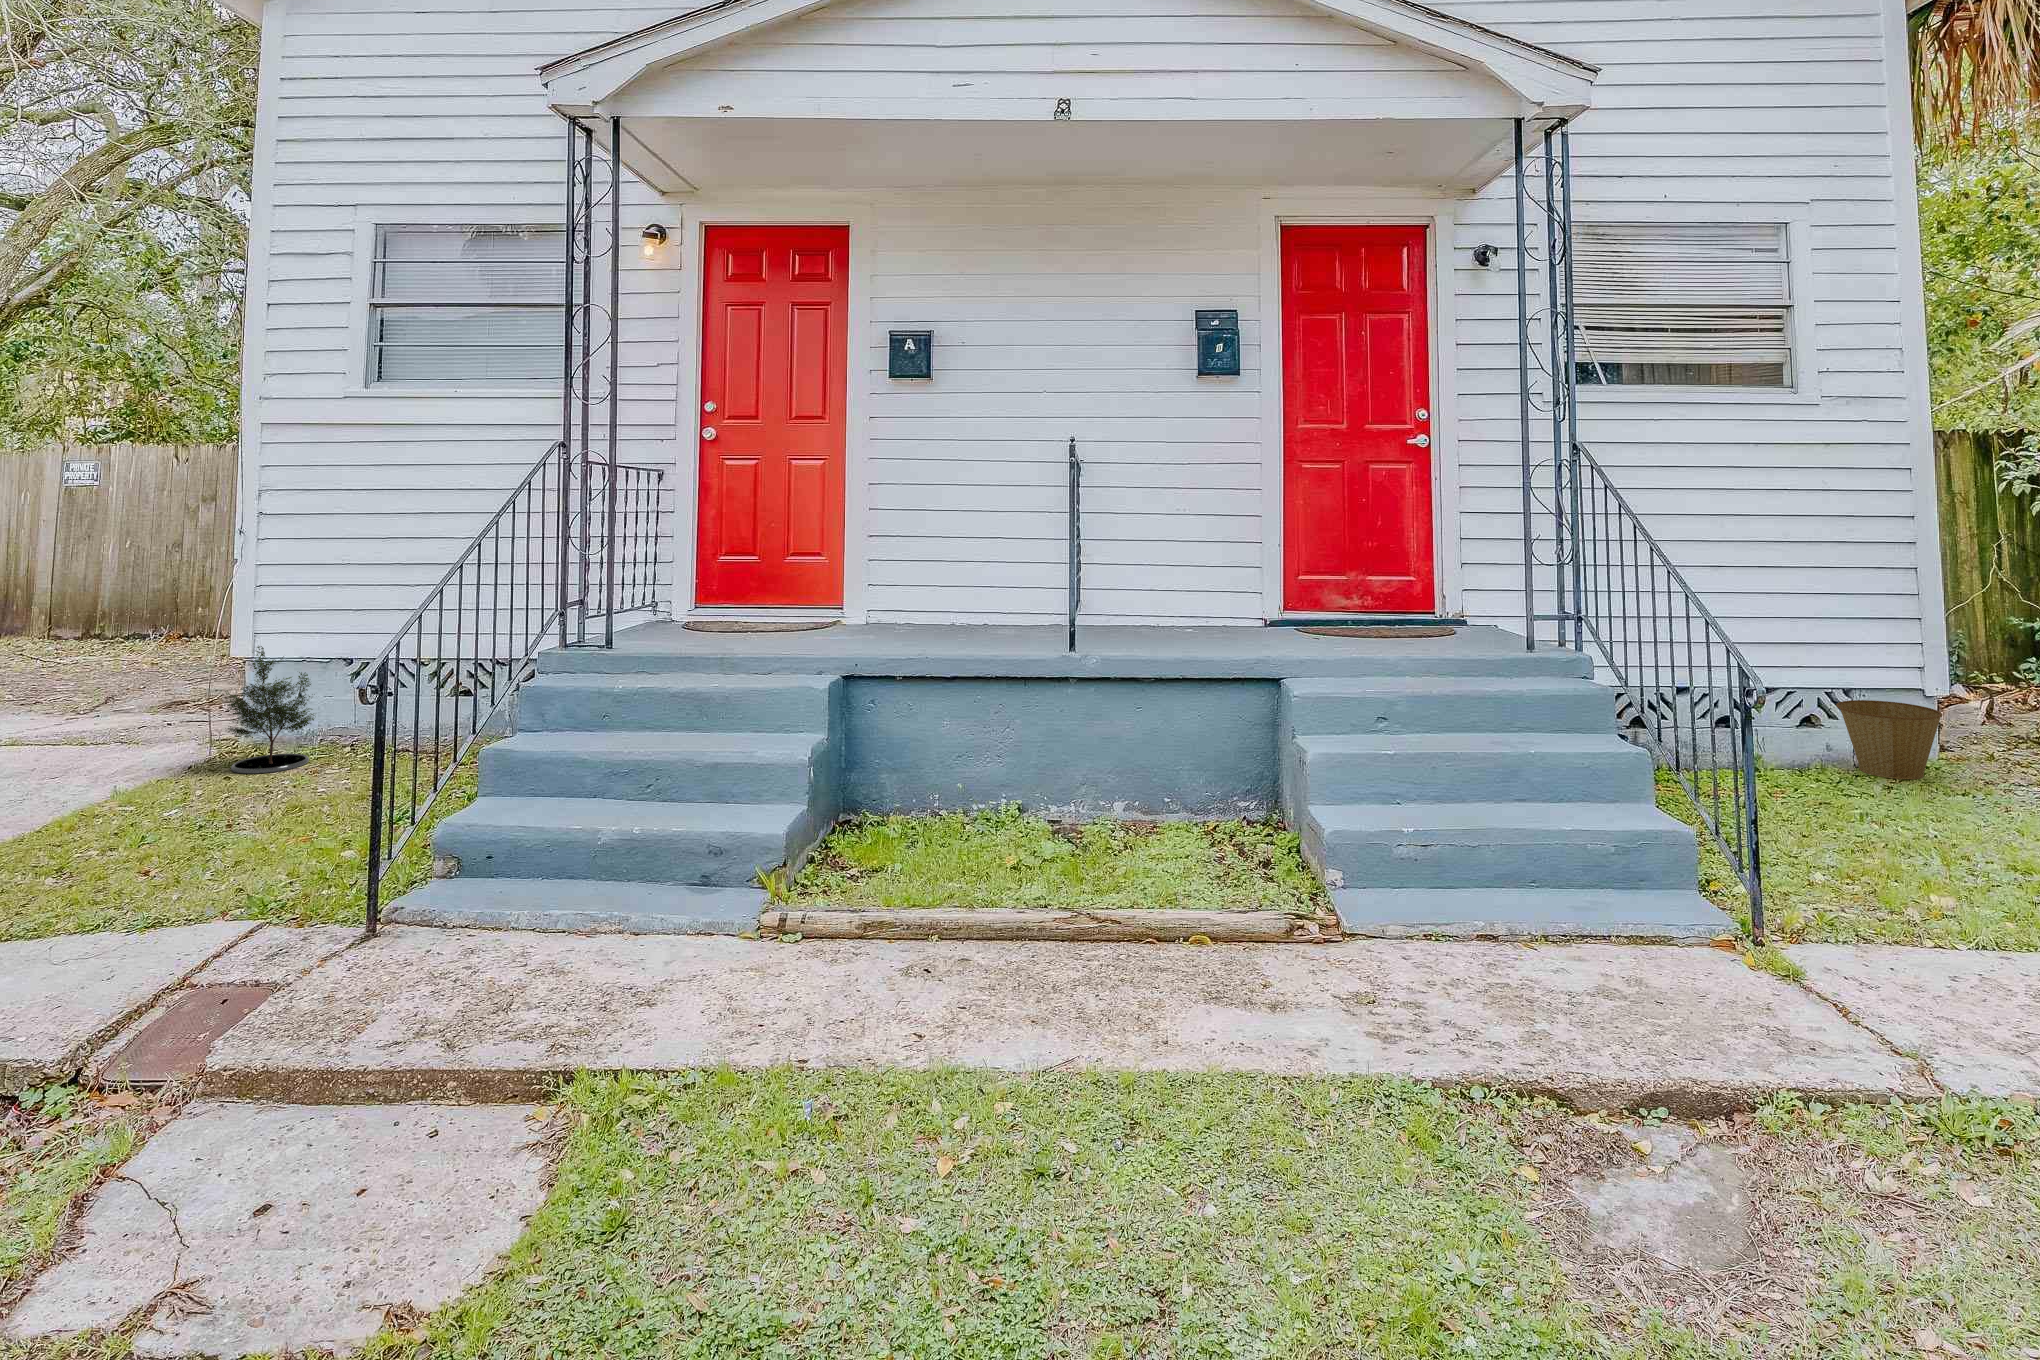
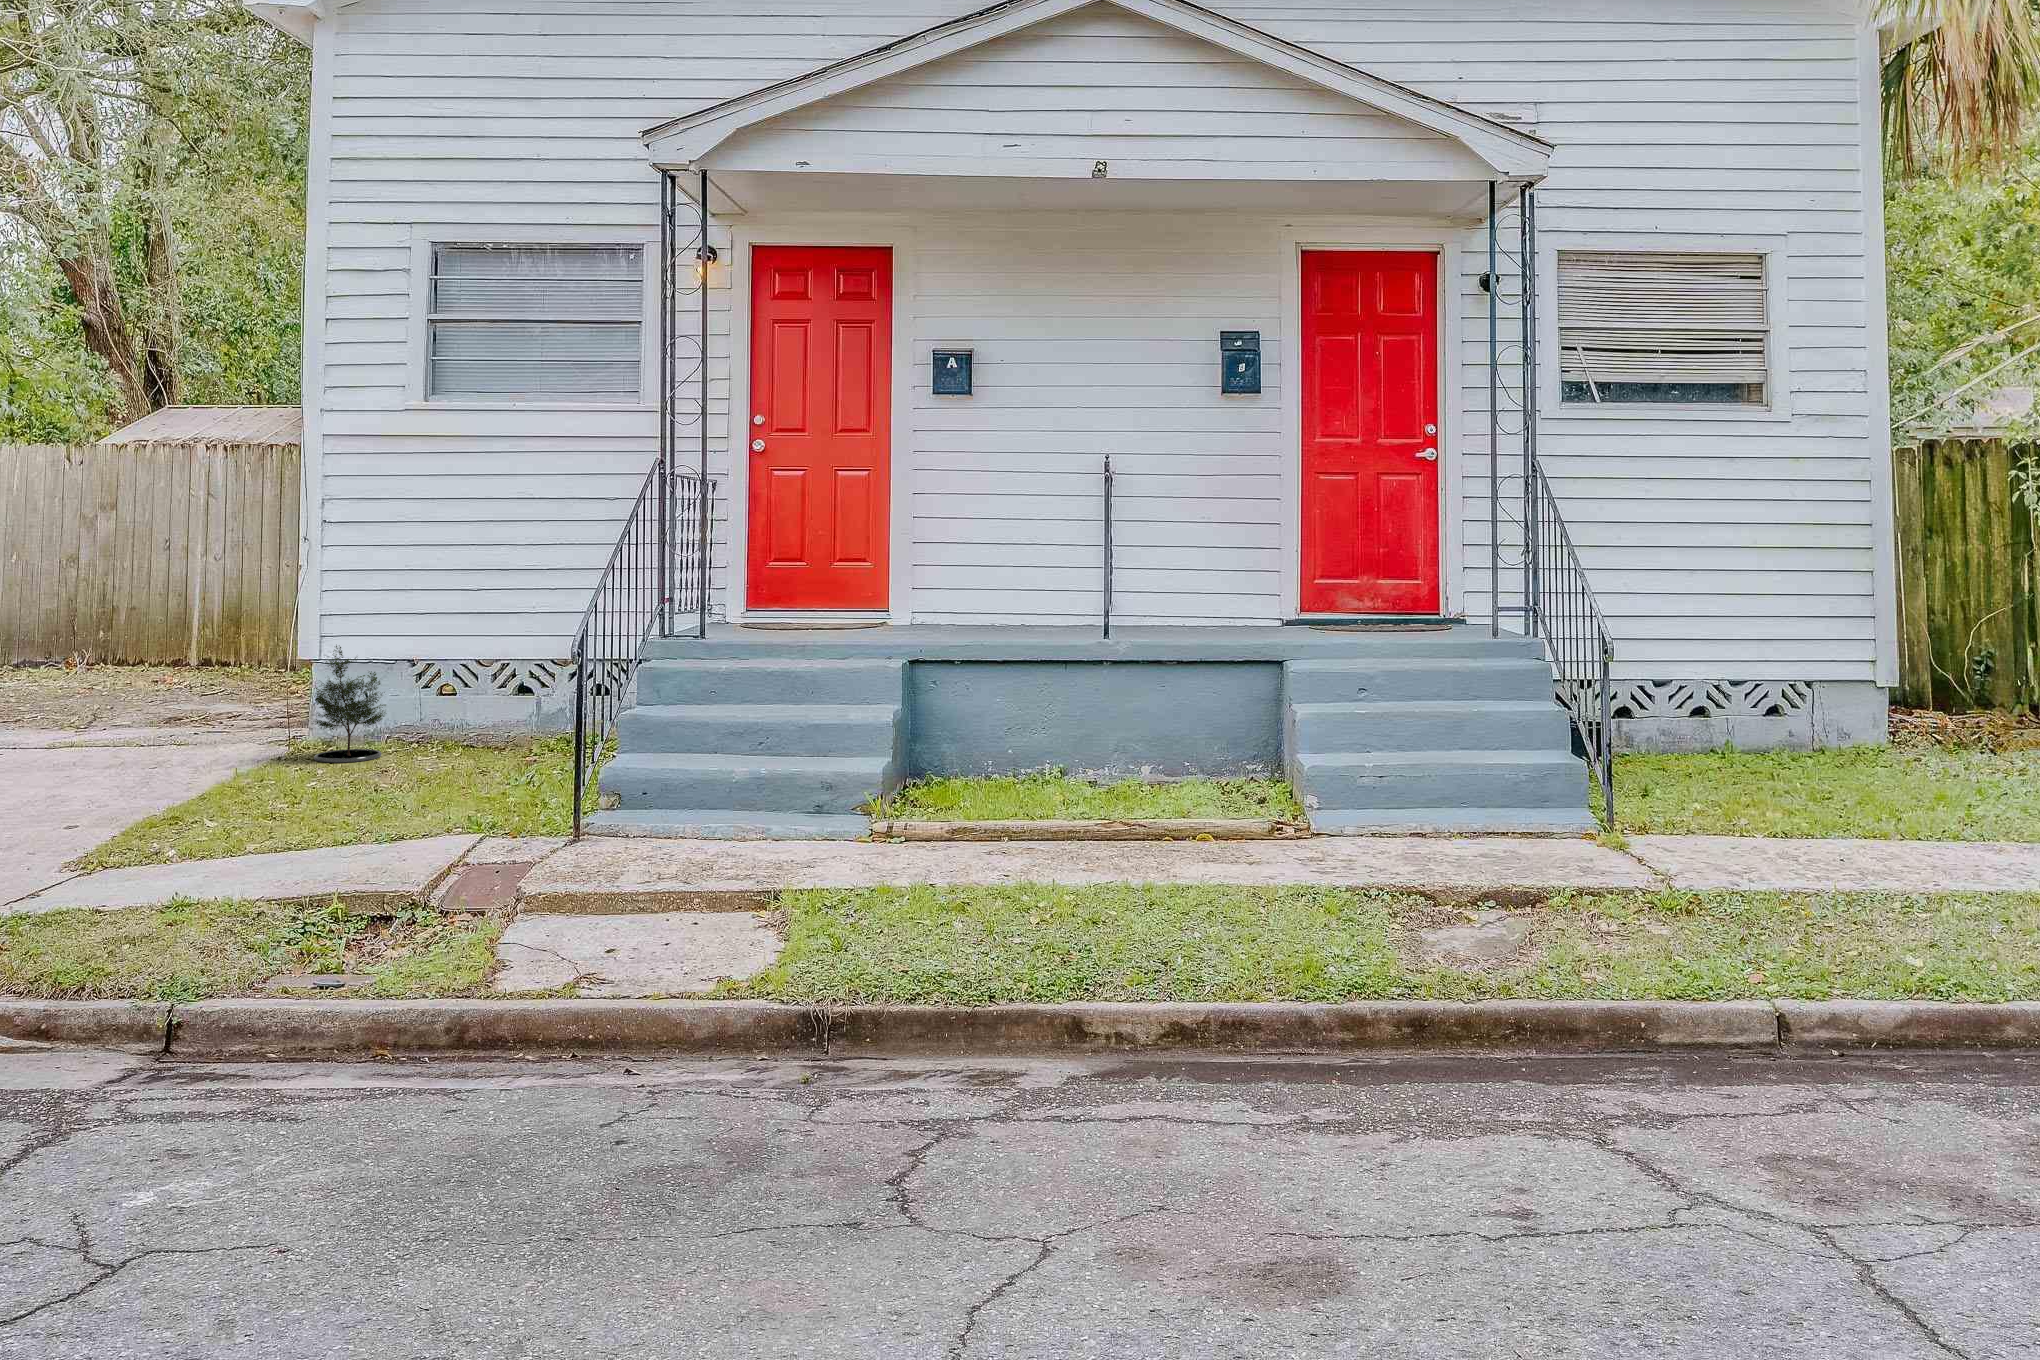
basket: present [1836,700,1942,779] -> none [1788,692,1871,756]

